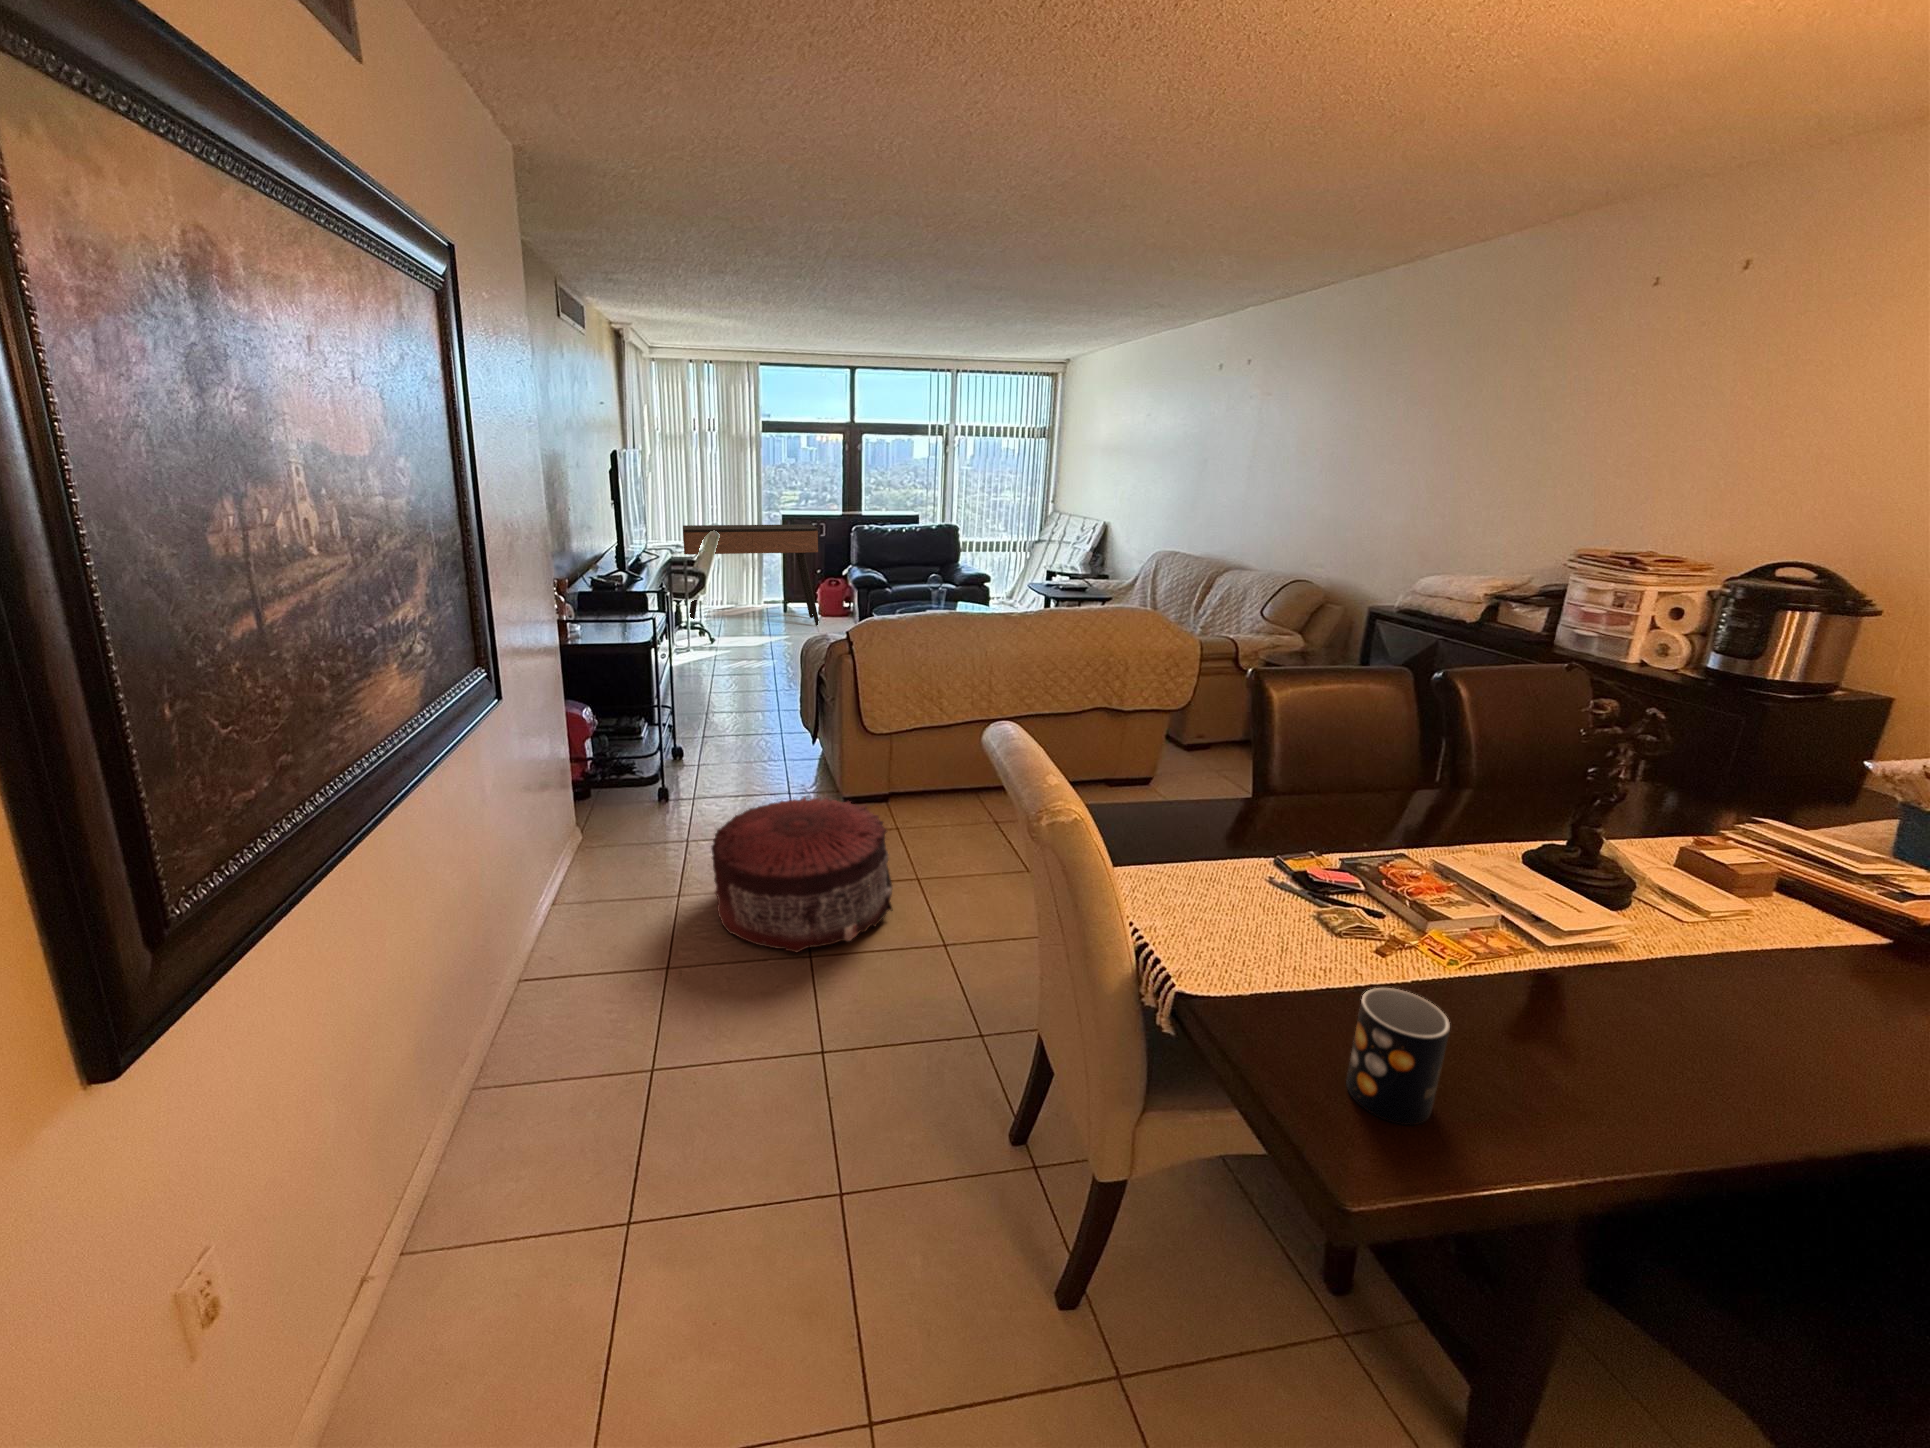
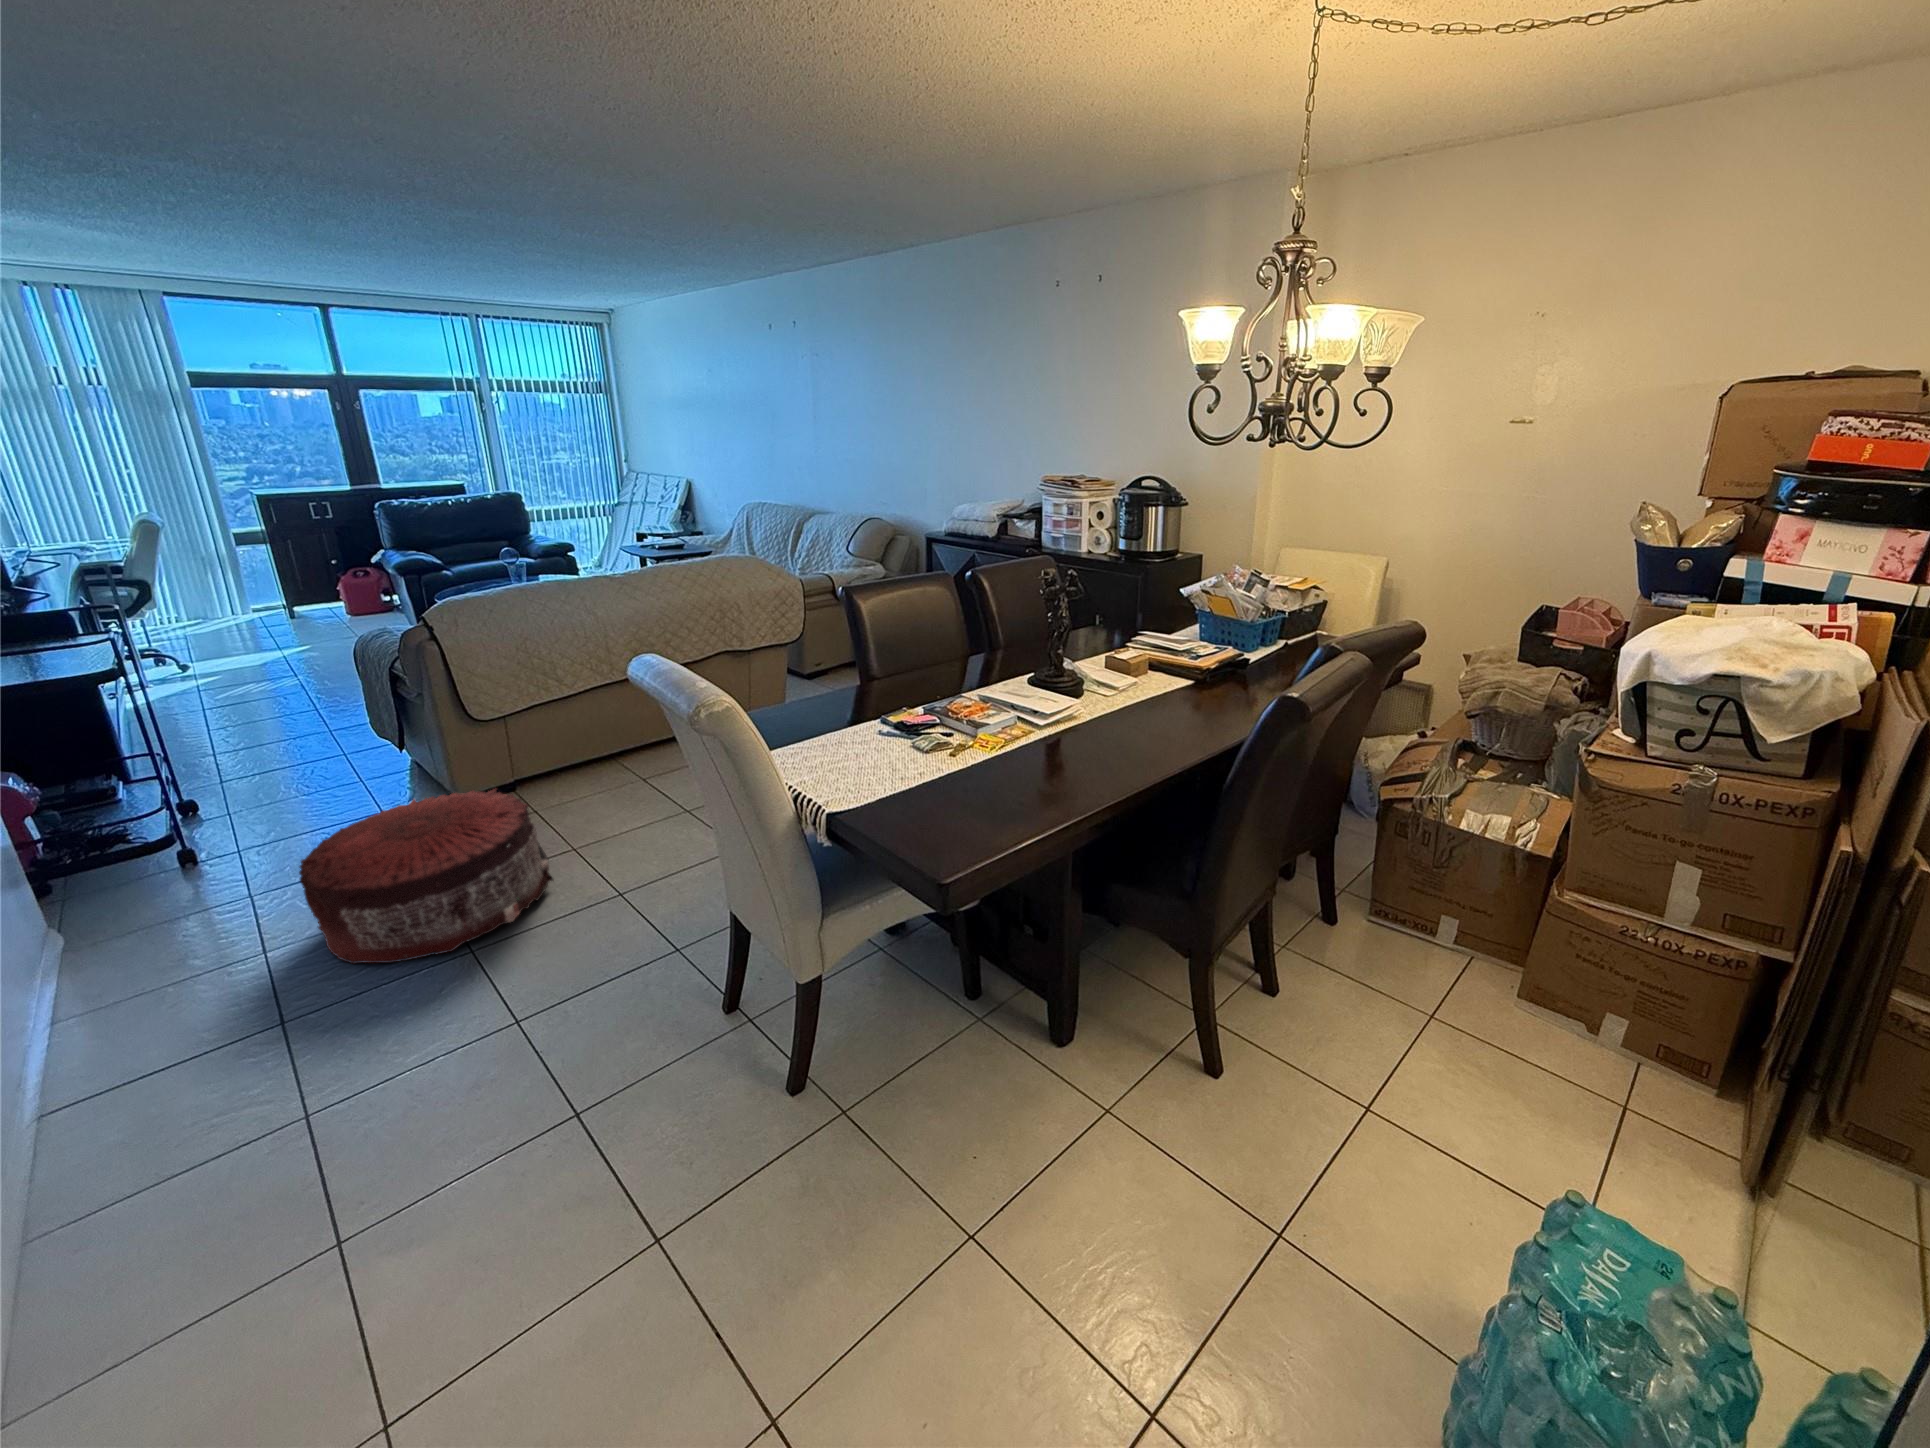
console table: present [683,524,819,626] -> none [82,504,357,660]
mug: present [1346,988,1450,1125] -> none [938,759,987,838]

